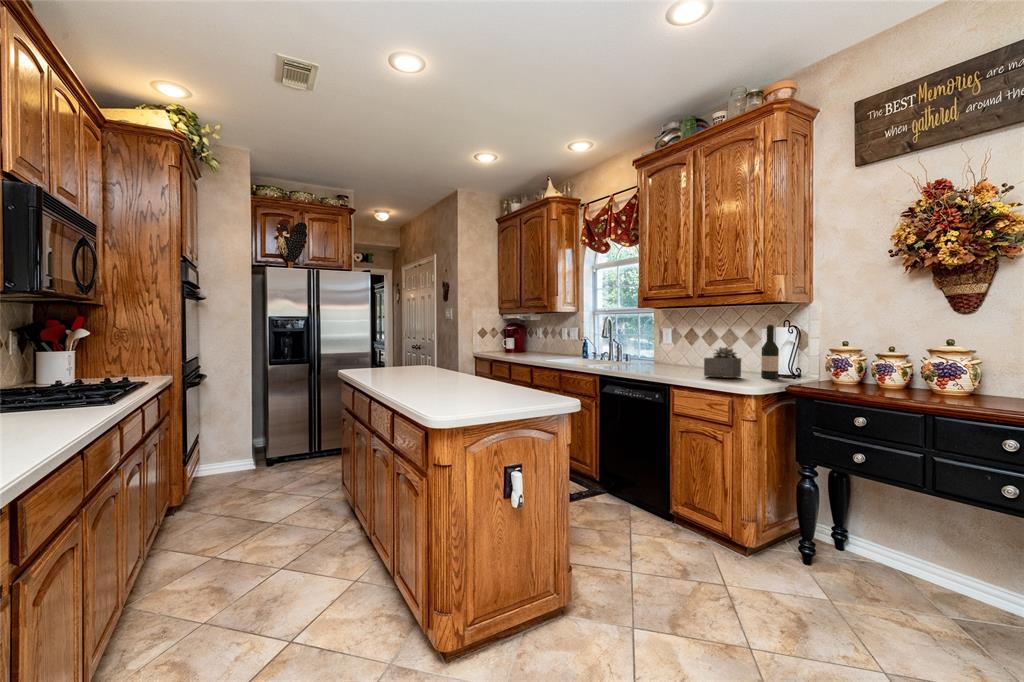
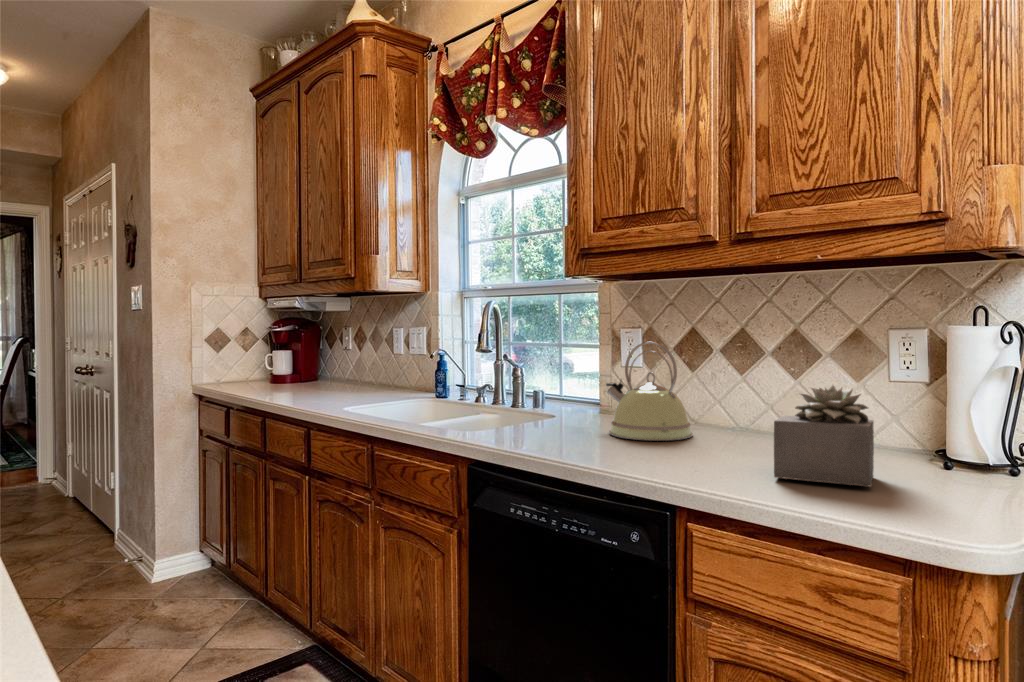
wine bottle: present [761,325,779,379] -> none [926,321,977,481]
kettle: none [654,333,688,370] -> present [606,342,692,441]

